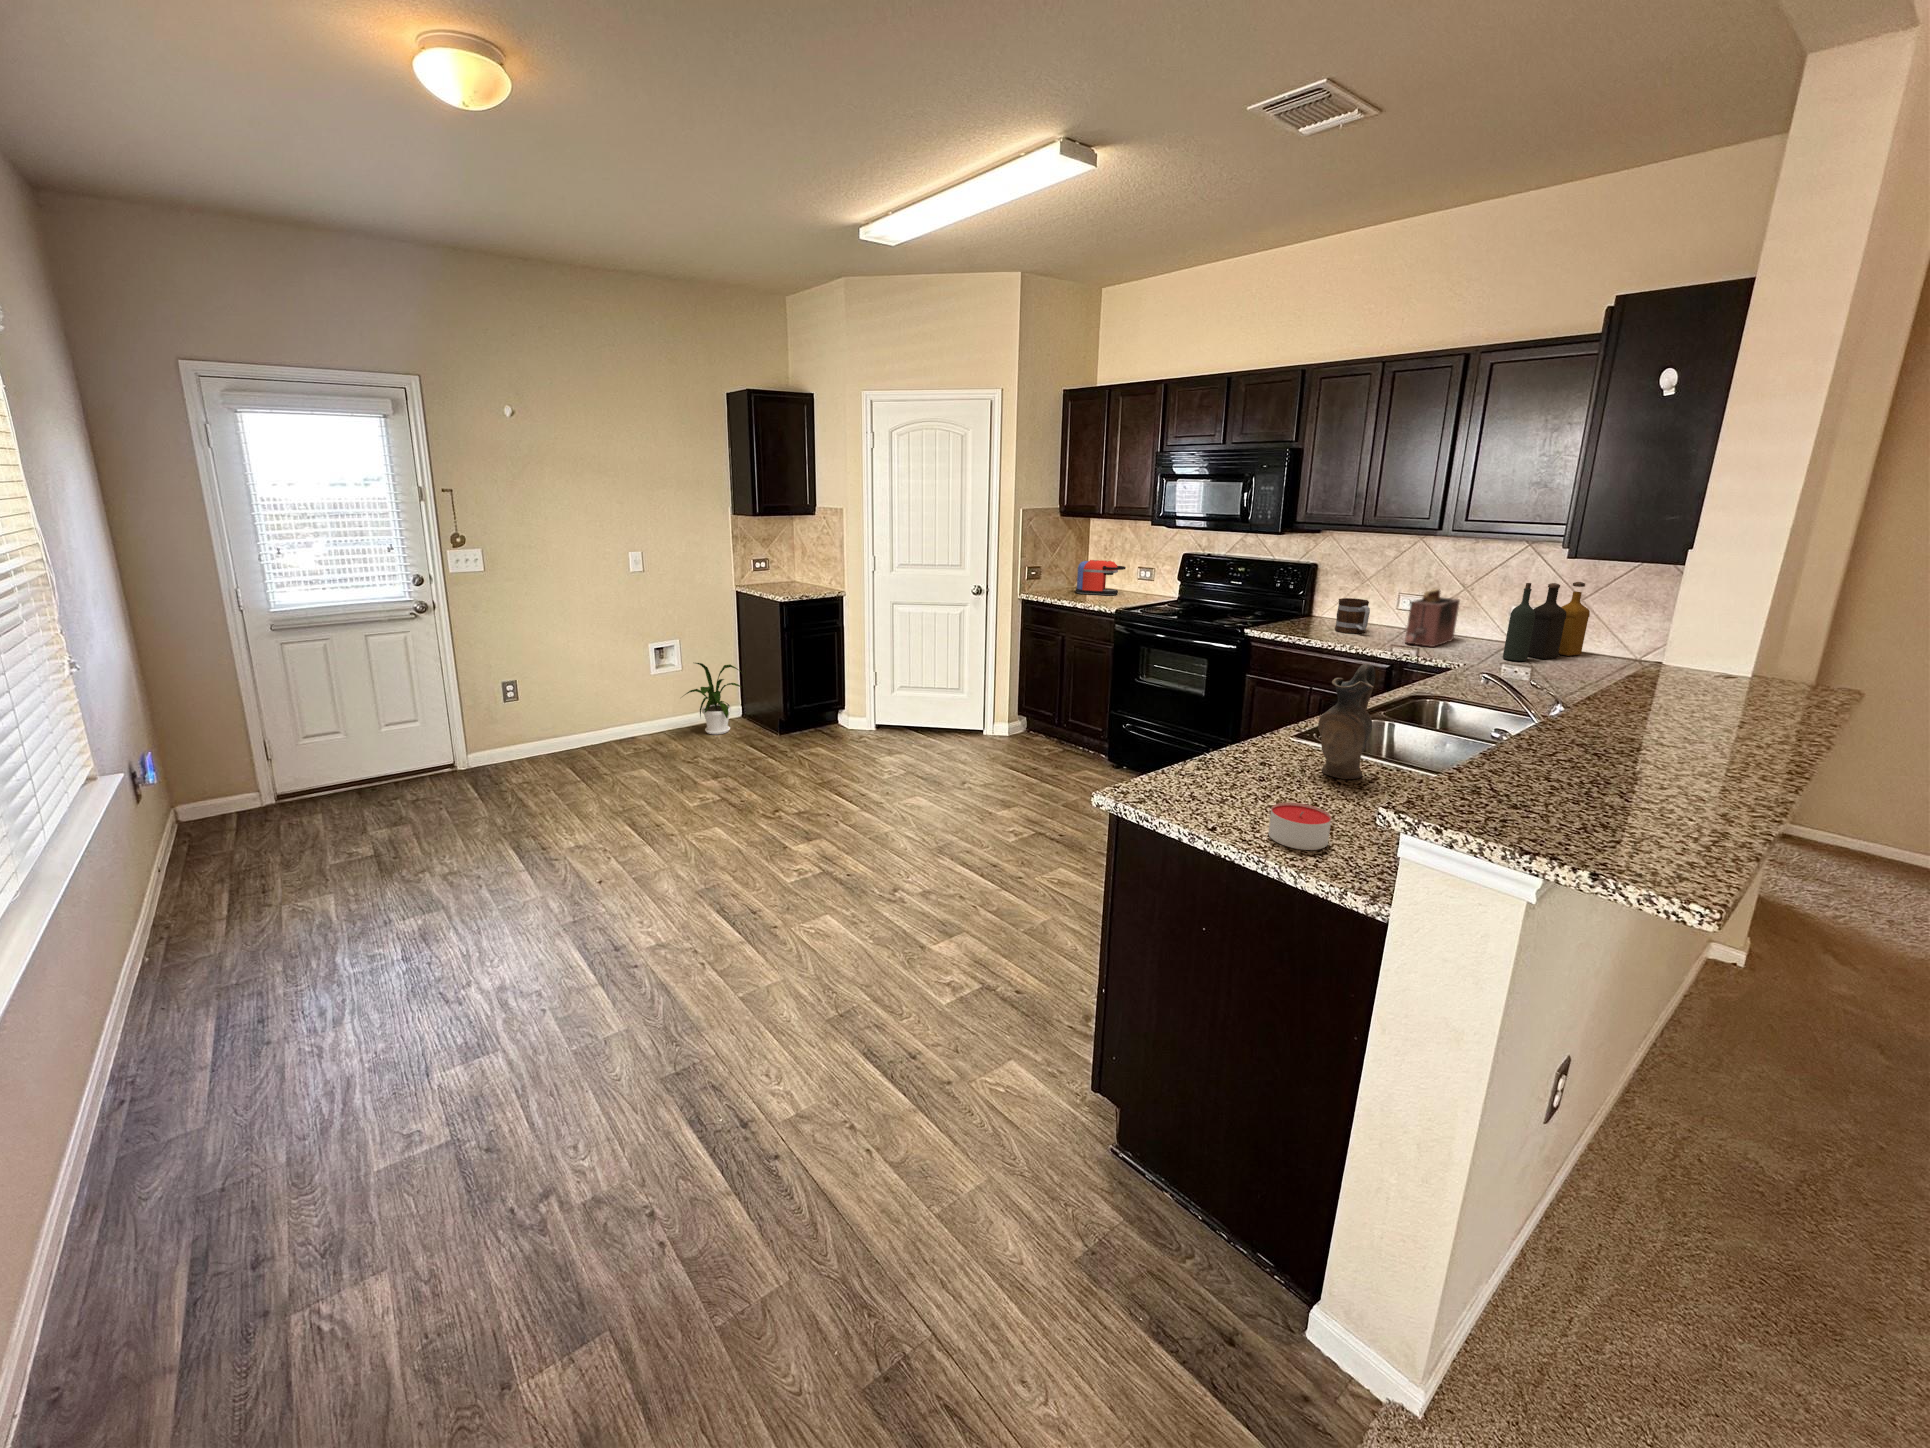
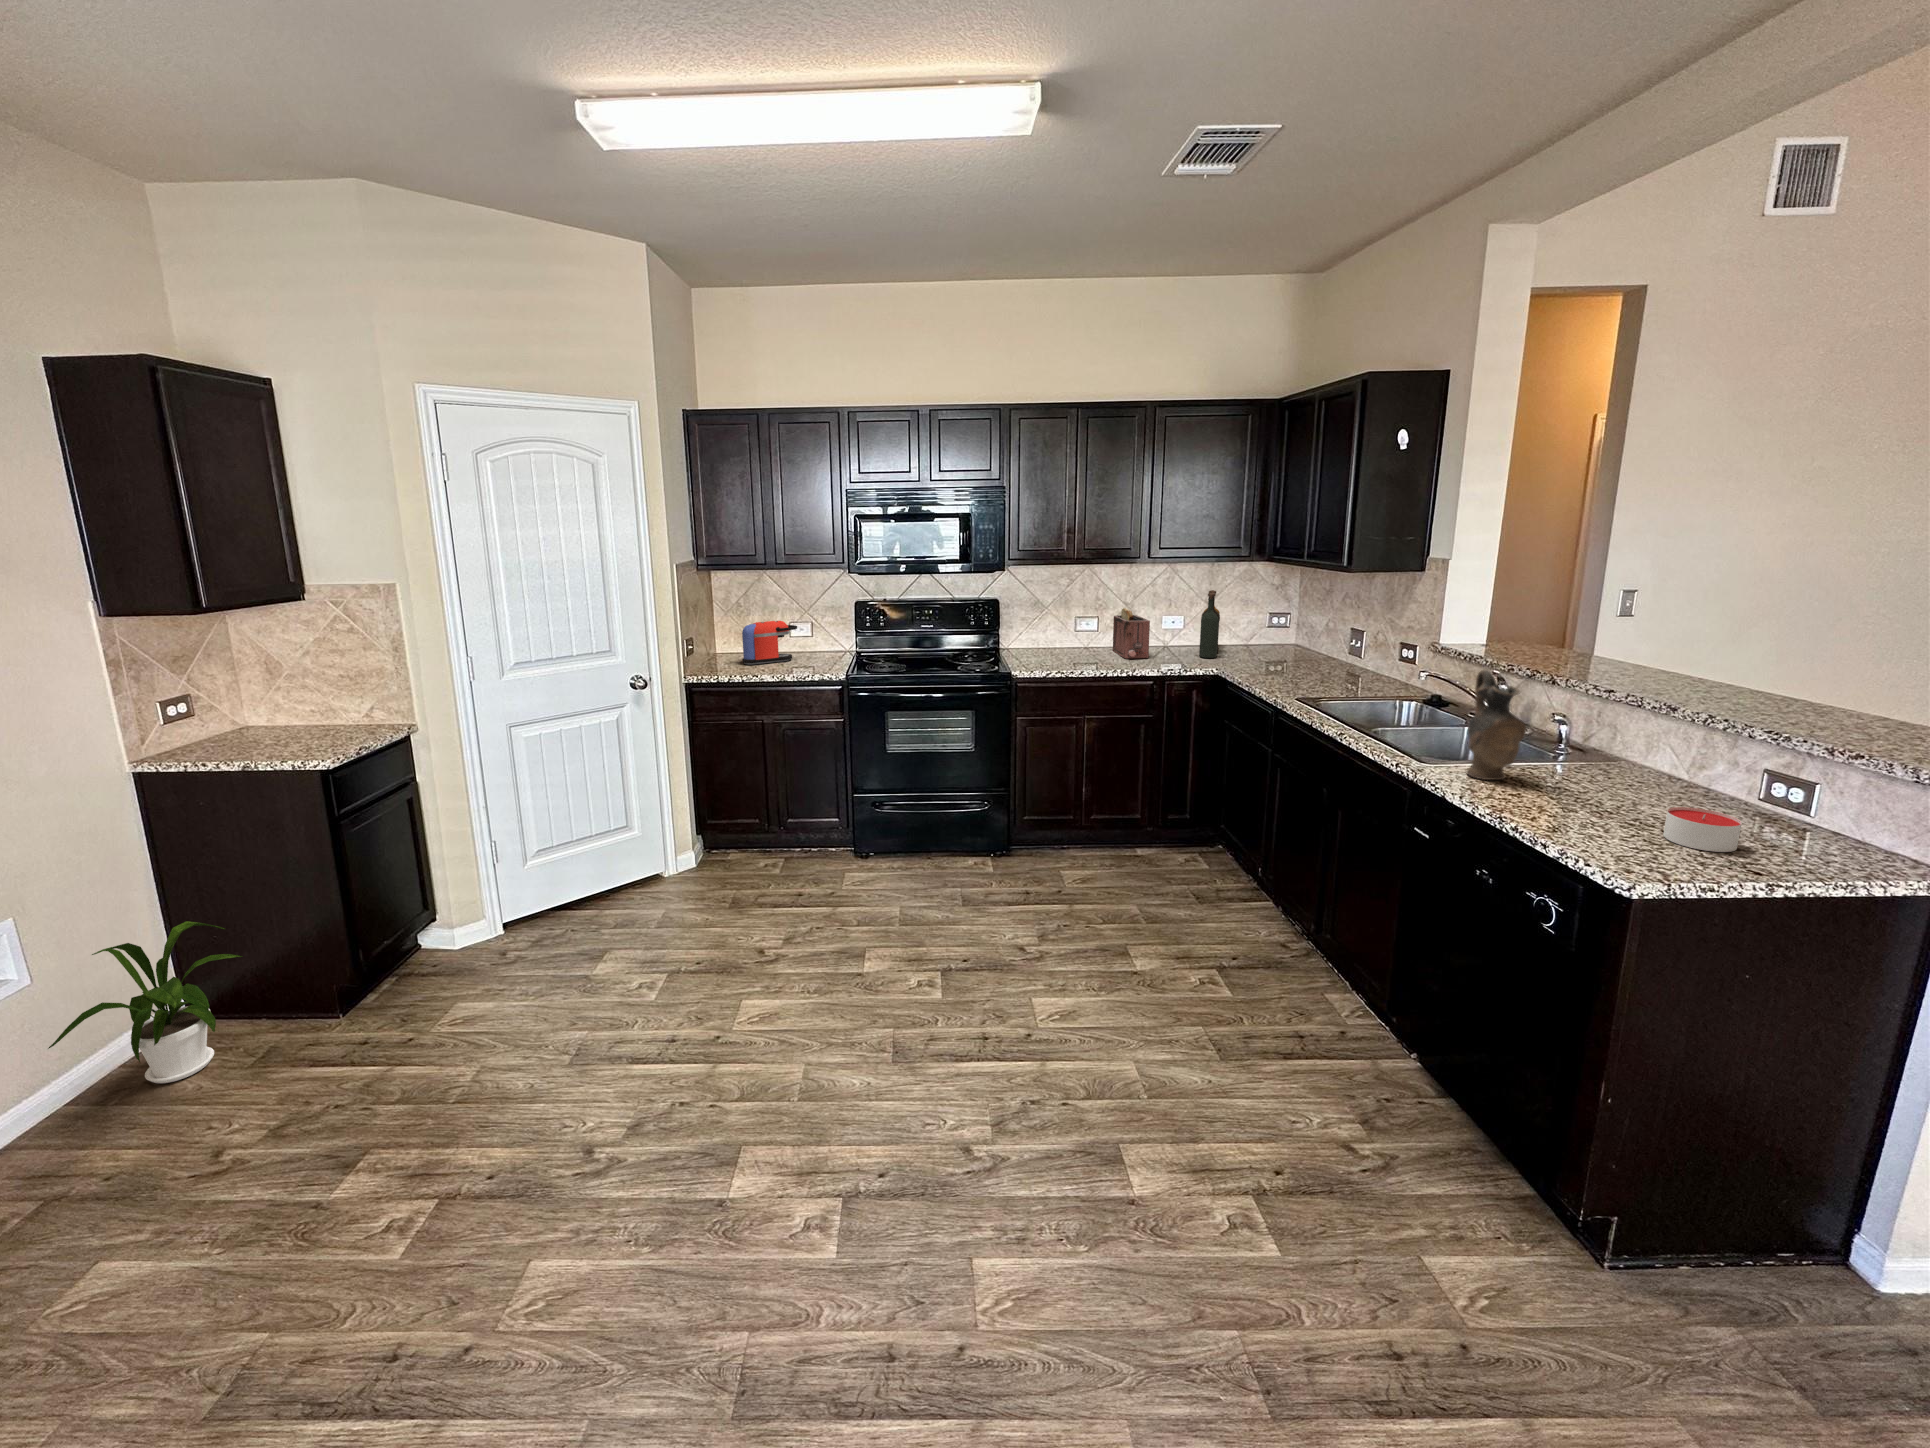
mug: present [1335,598,1370,633] -> none [1053,626,1090,658]

